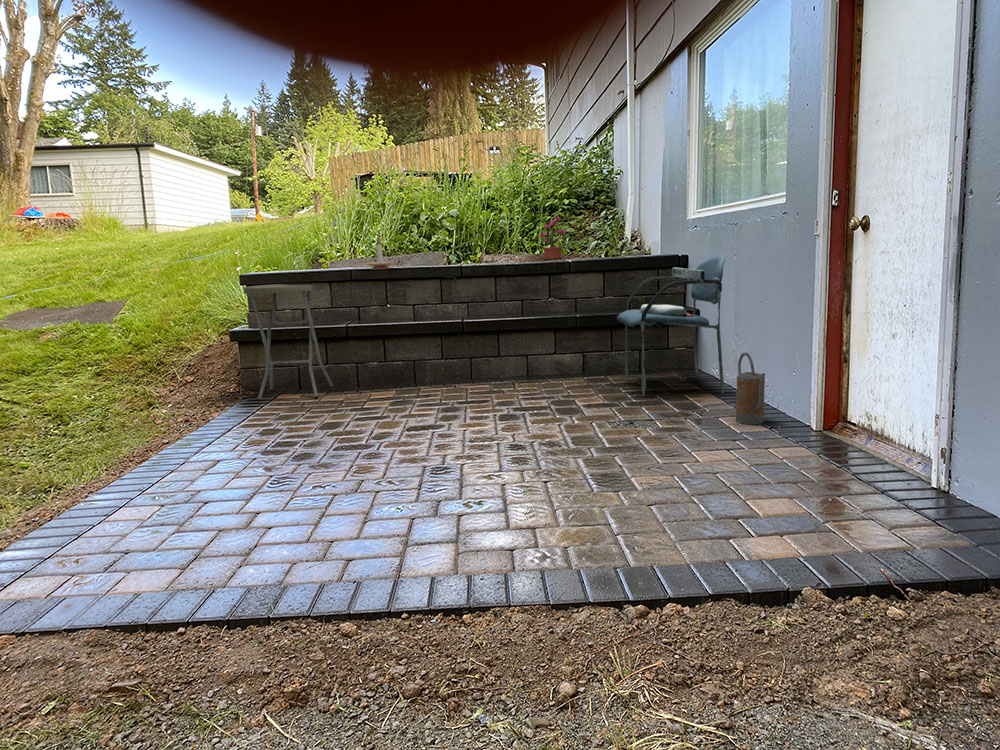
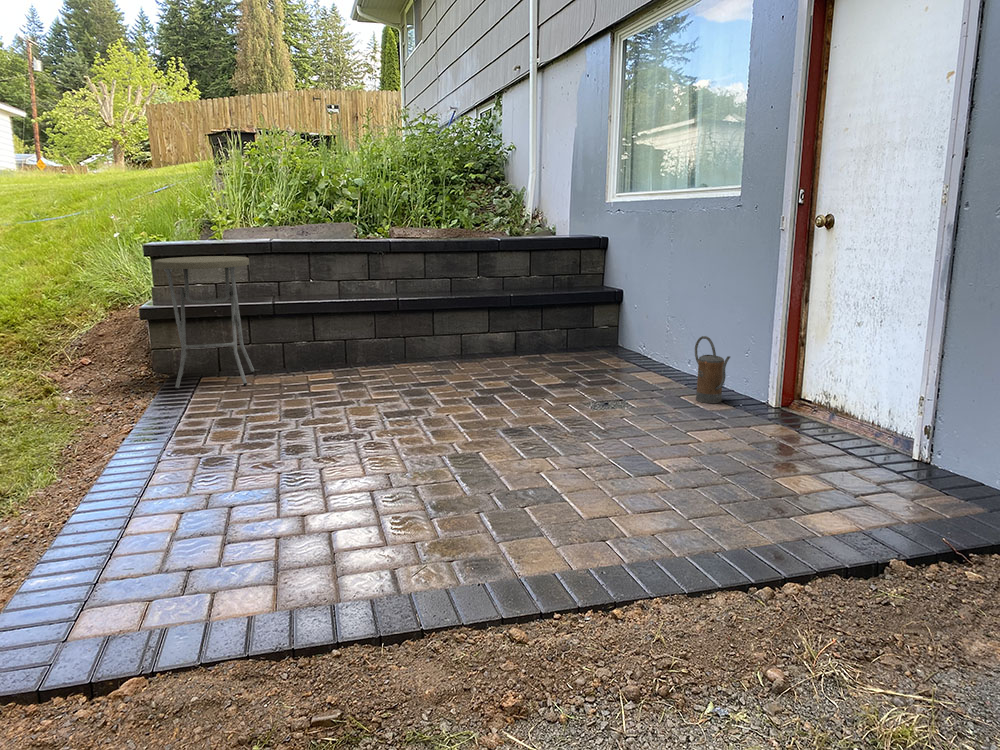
potted plant: present [535,216,568,259] -> none [449,191,484,235]
candle holder: present [365,235,395,270] -> none [282,205,318,243]
chair: present [617,255,725,396] -> none [556,240,667,377]

